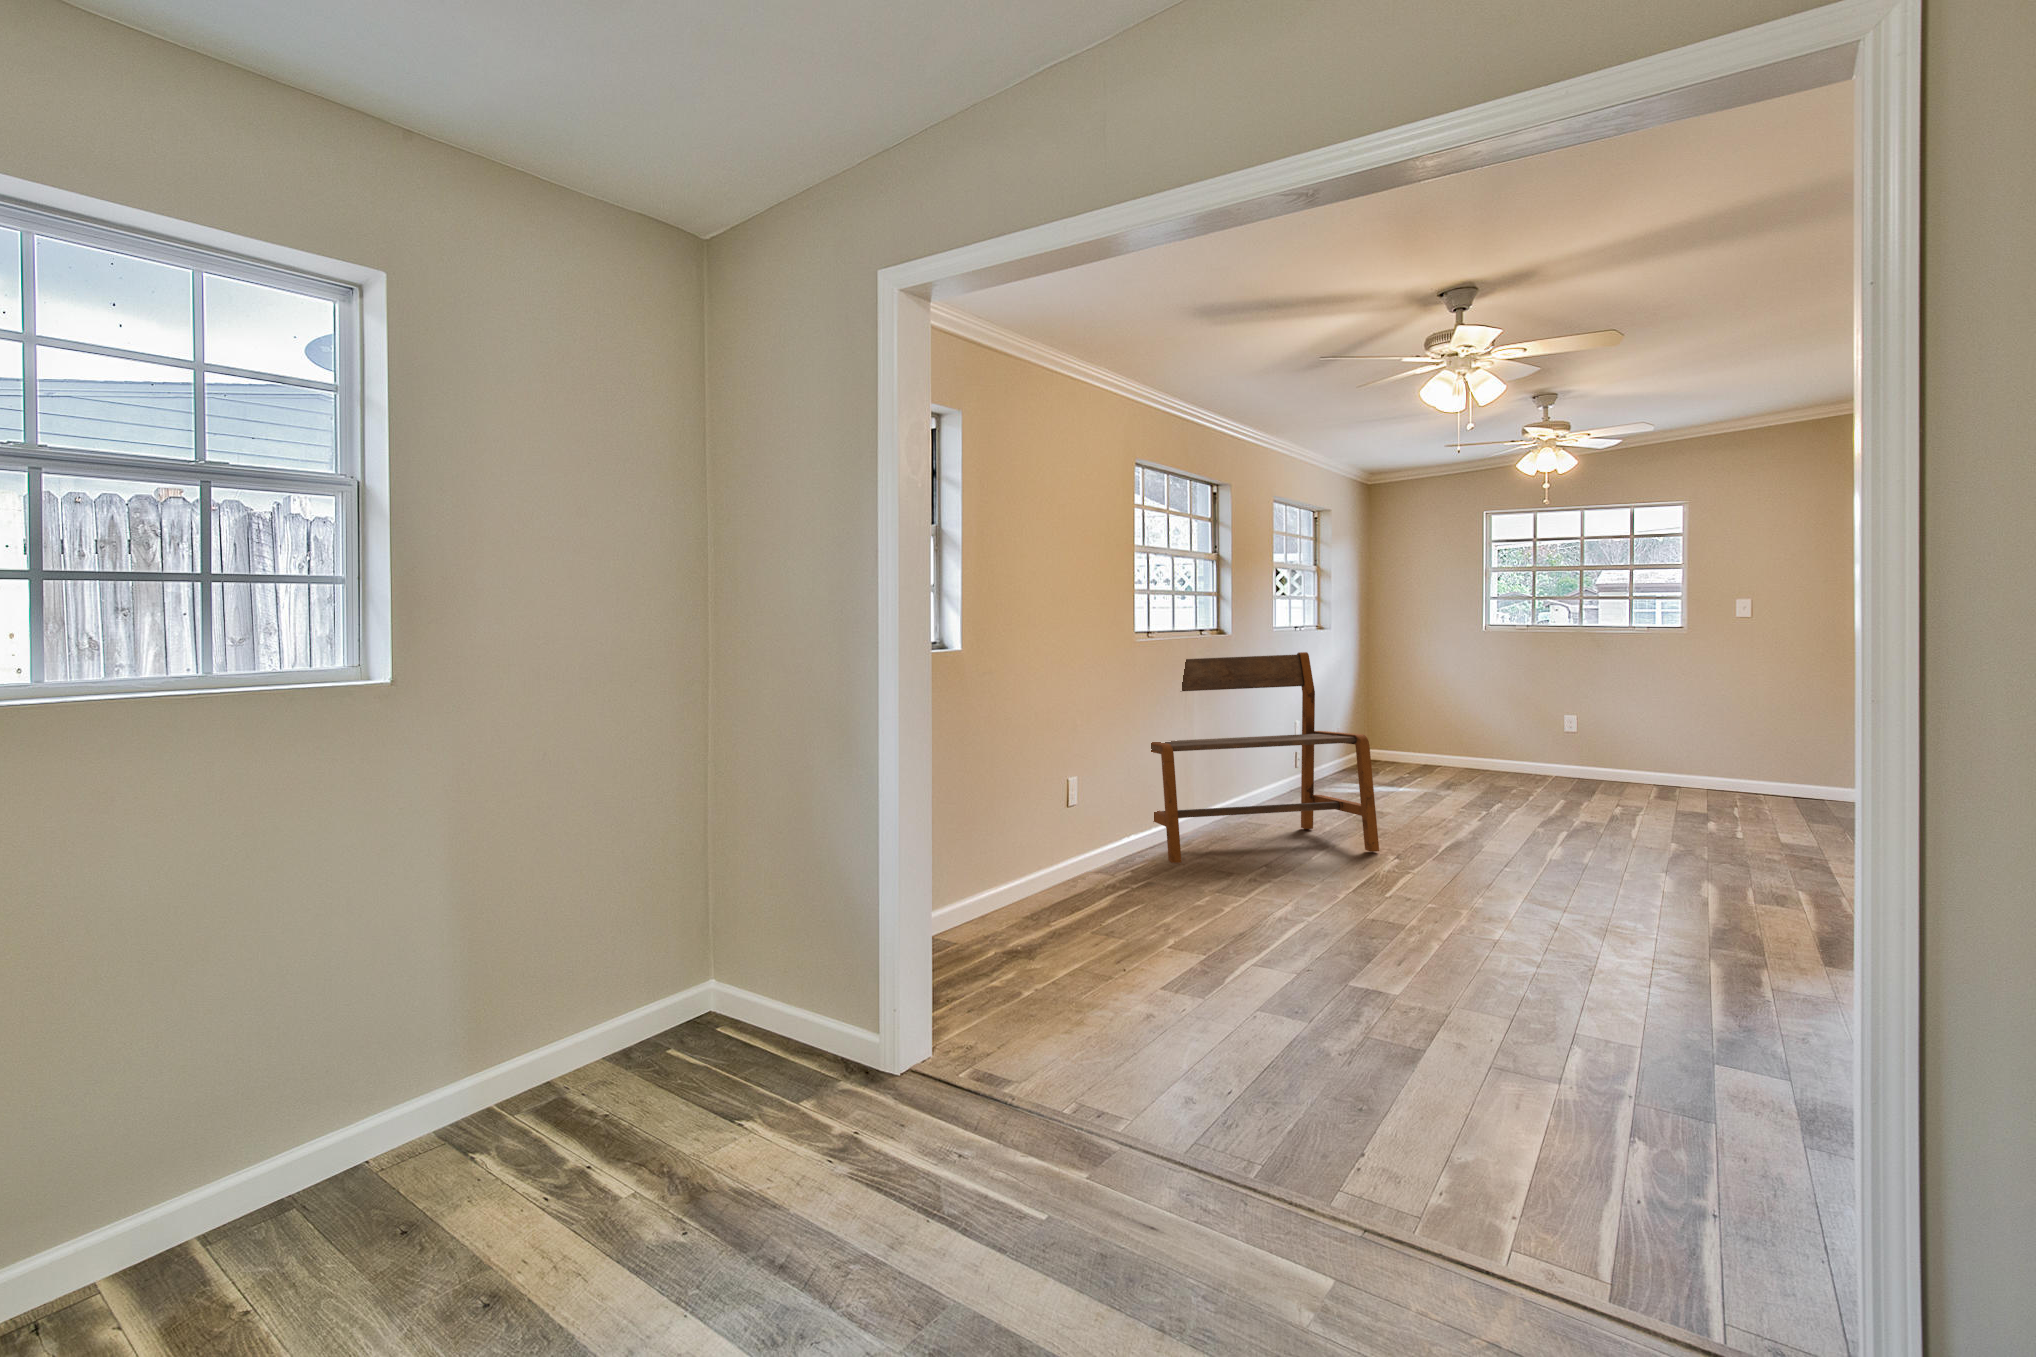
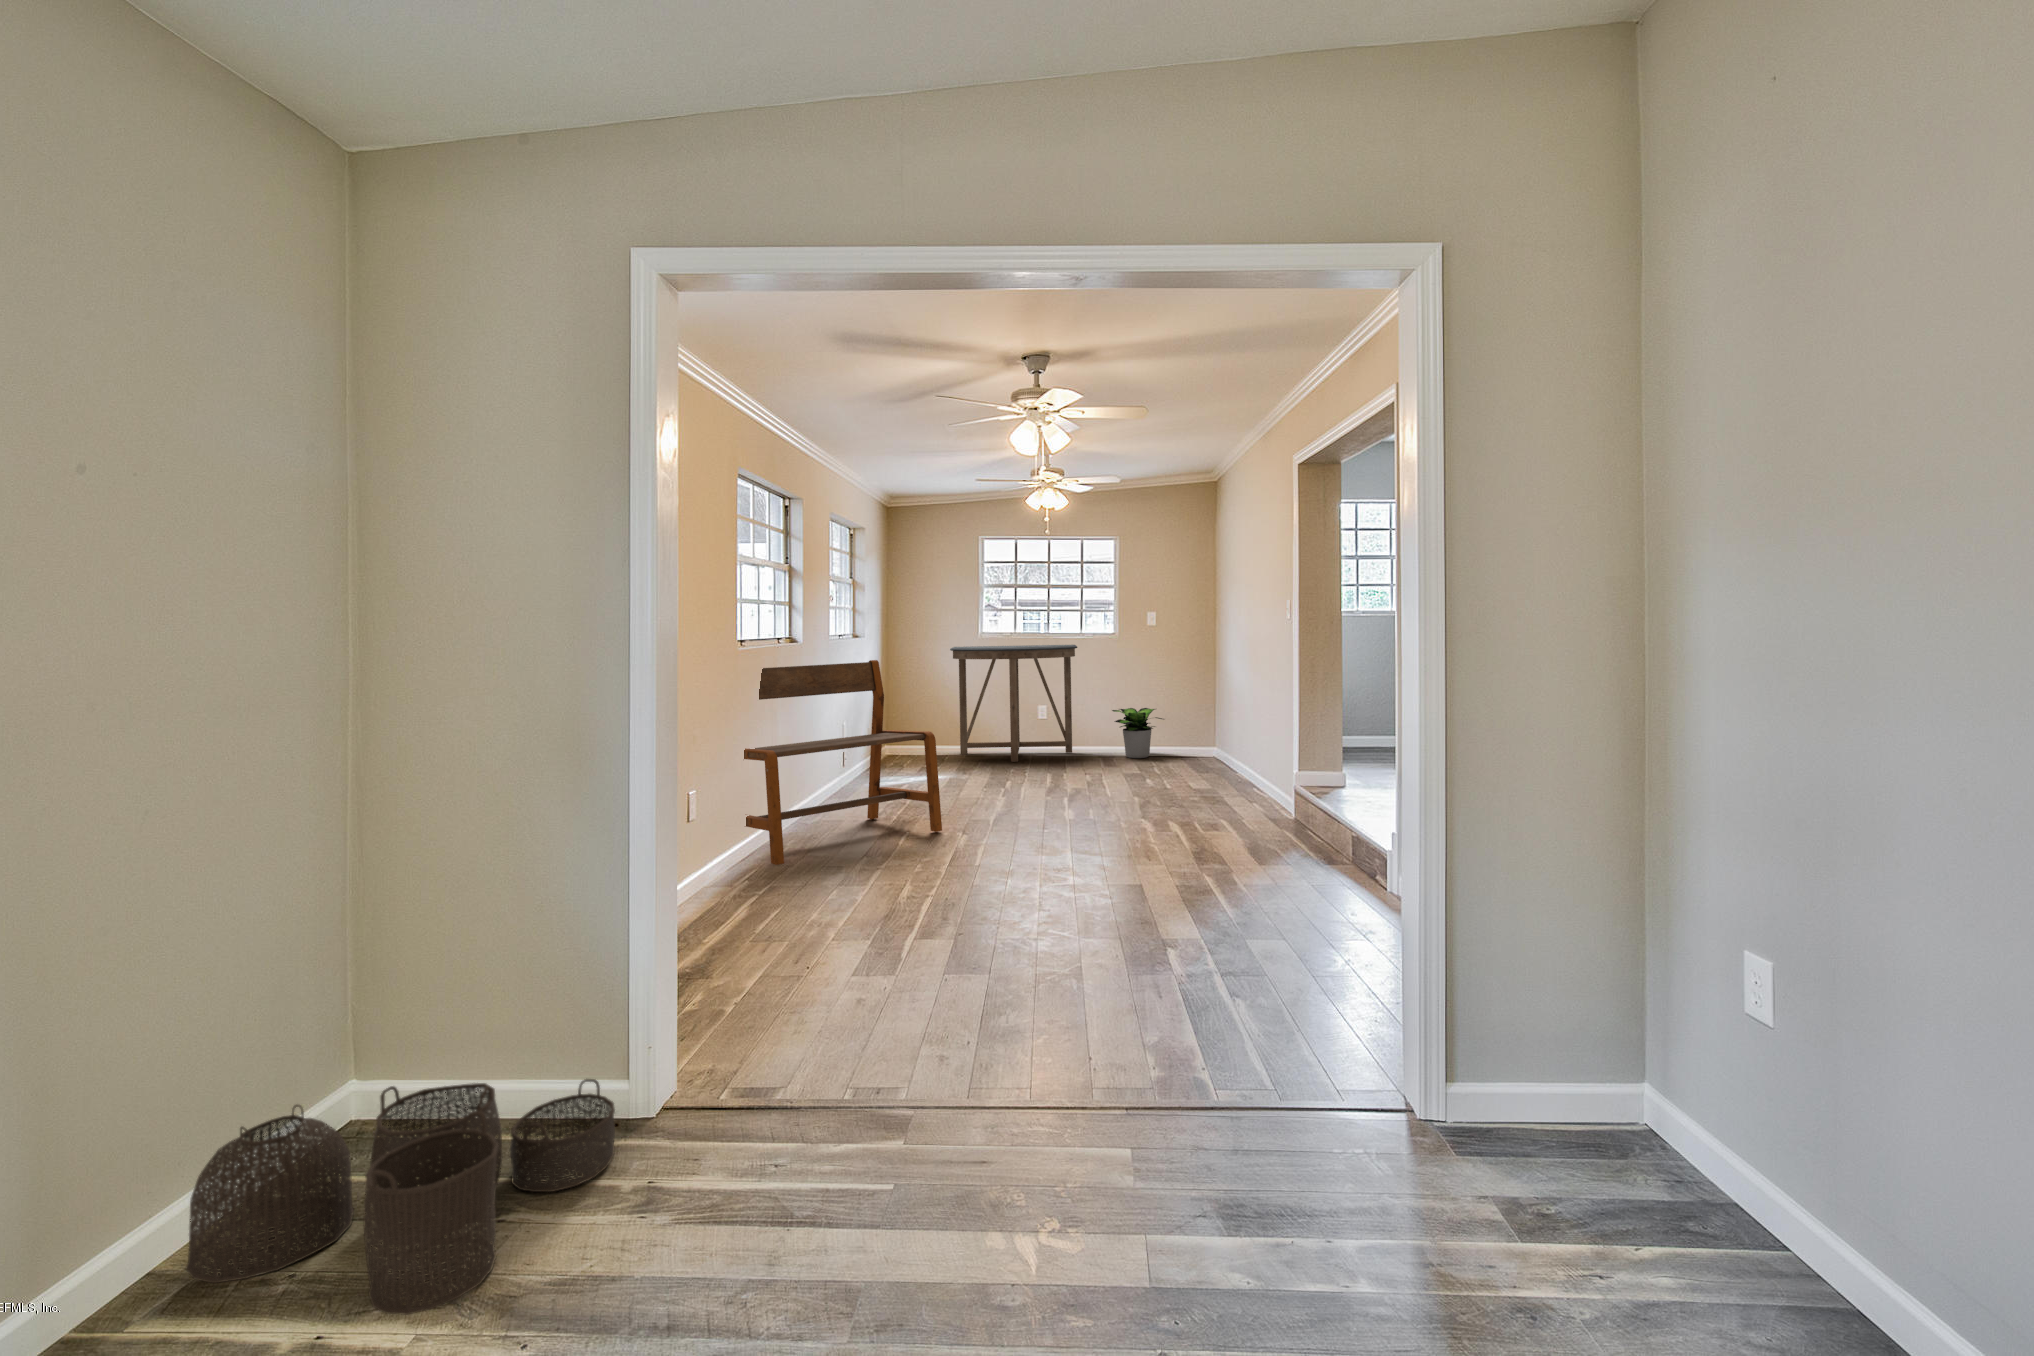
console table: none [1447,636,1636,782] -> present [950,645,1077,762]
potted plant: none [1692,722,1791,792] -> present [1112,708,1162,758]
woven basket: none [564,983,850,1173] -> present [186,1079,615,1315]

